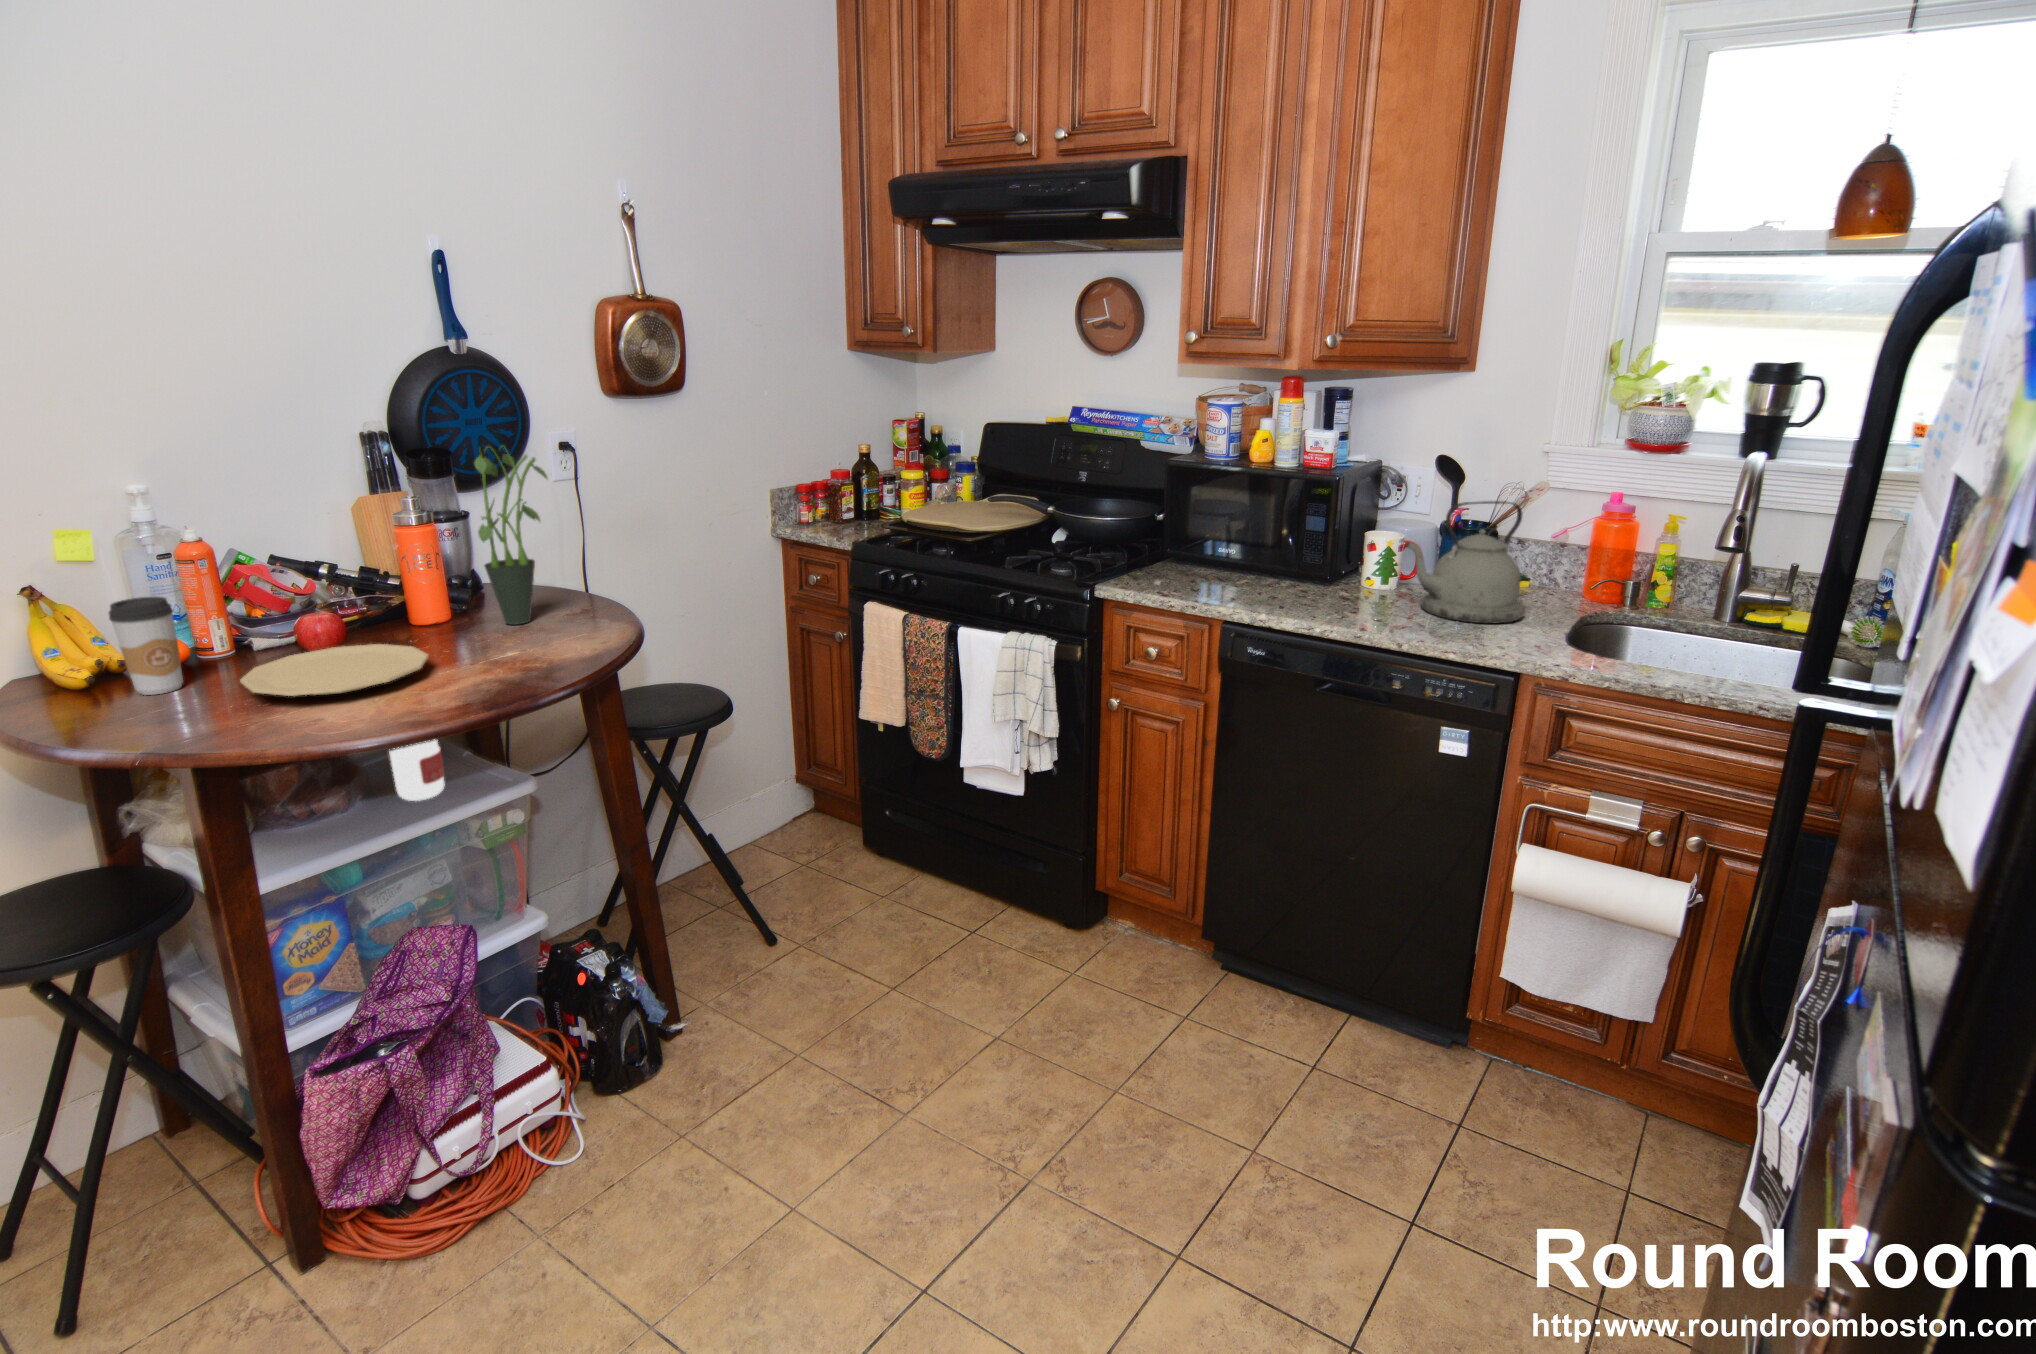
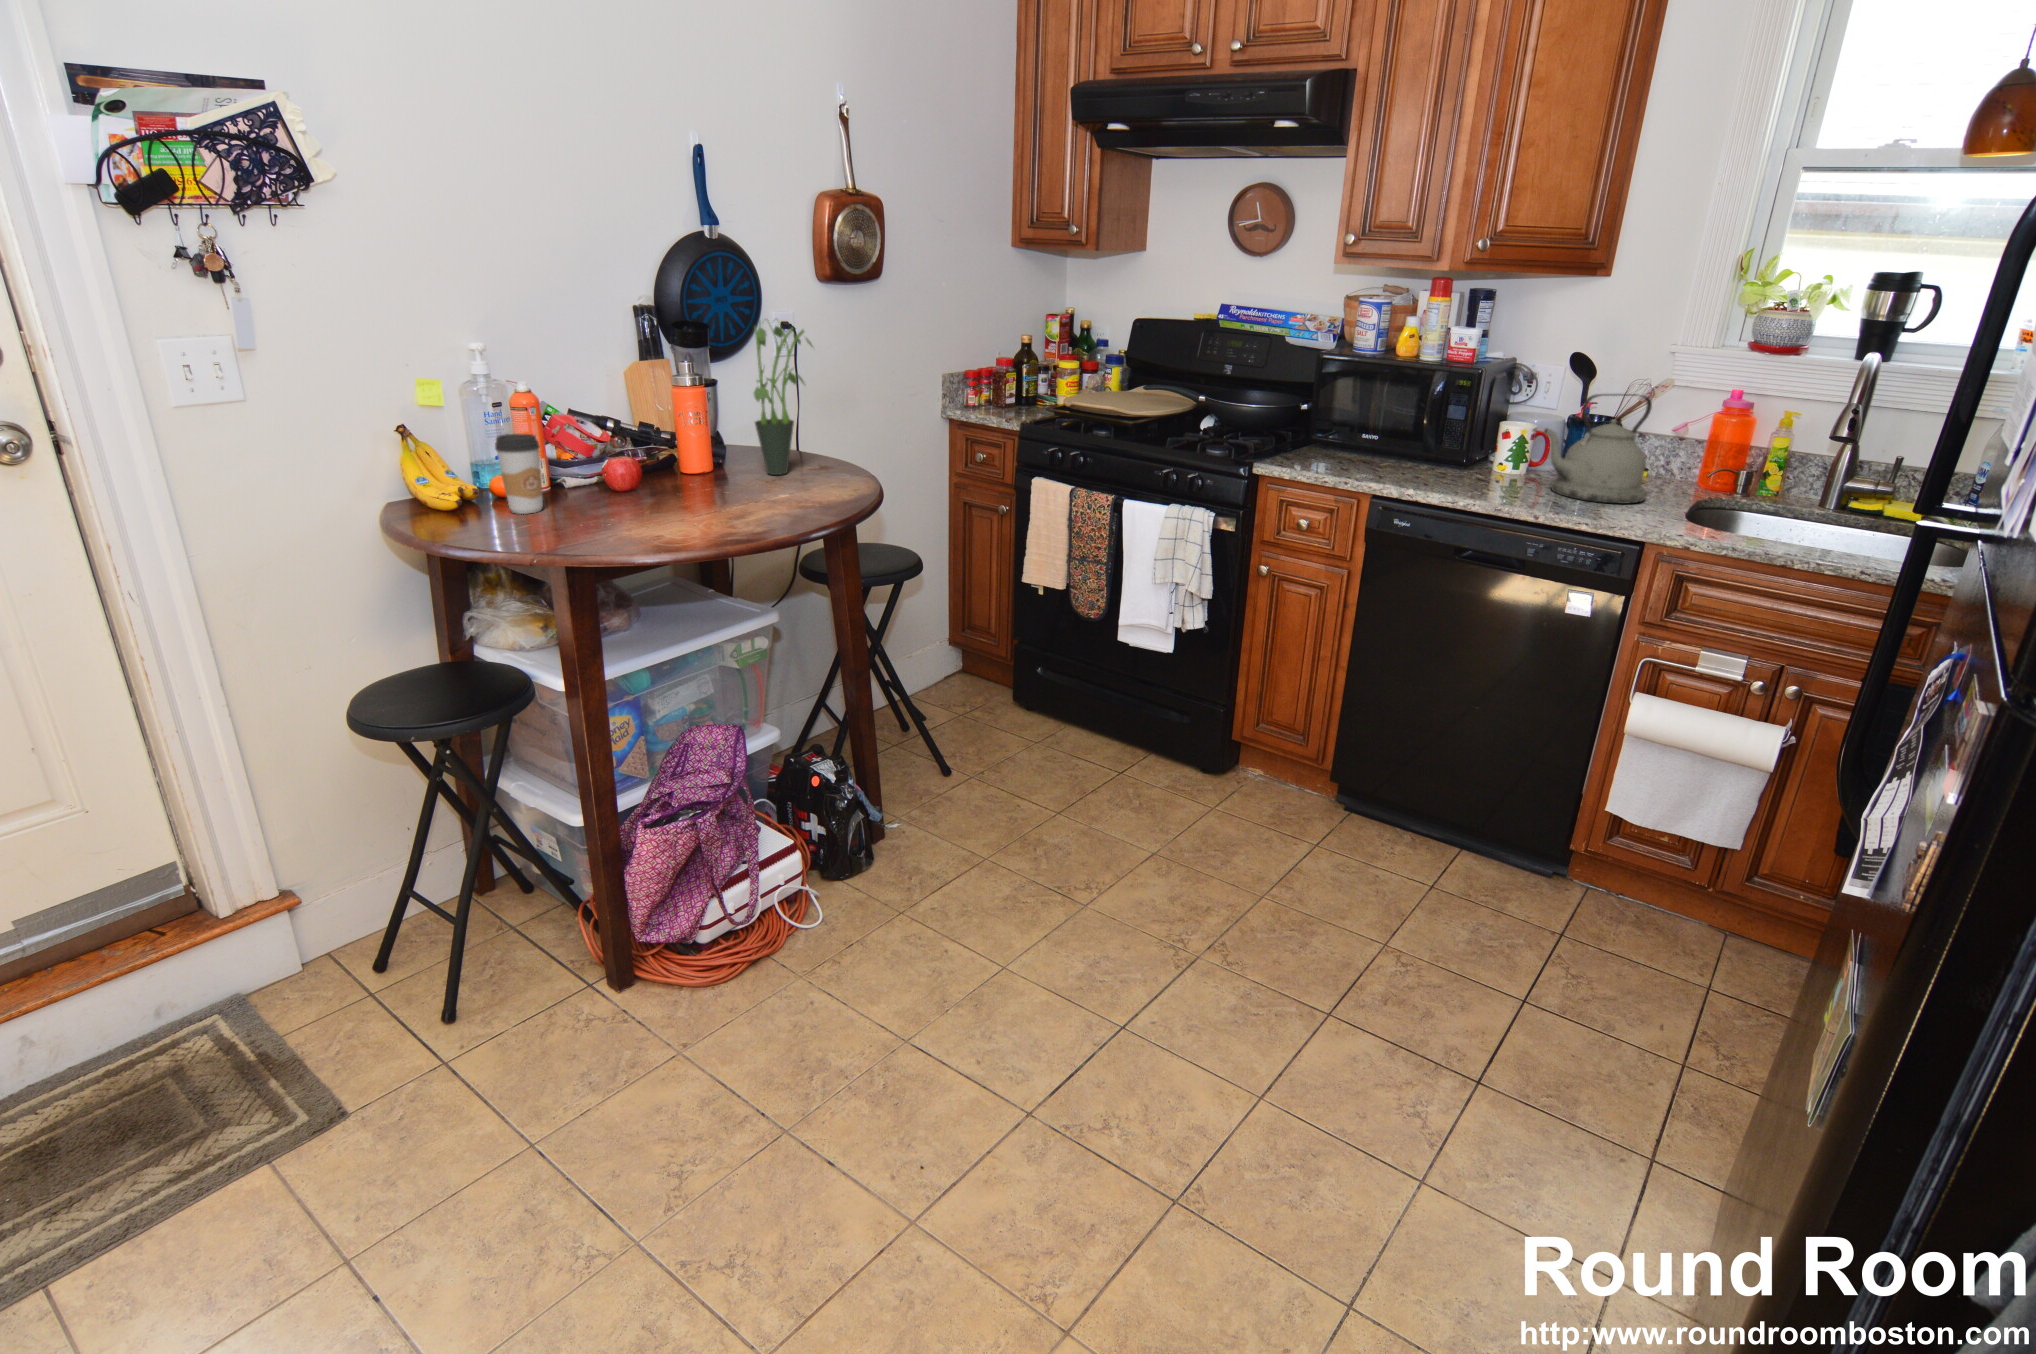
plate: present [240,644,429,696] -> none [599,482,734,518]
jar: present [388,740,445,801] -> none [680,549,723,619]

